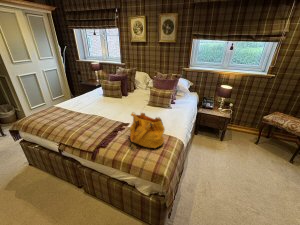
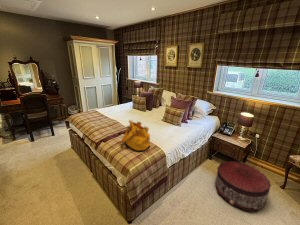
pouf: none [213,132,264,175] -> present [215,161,271,212]

